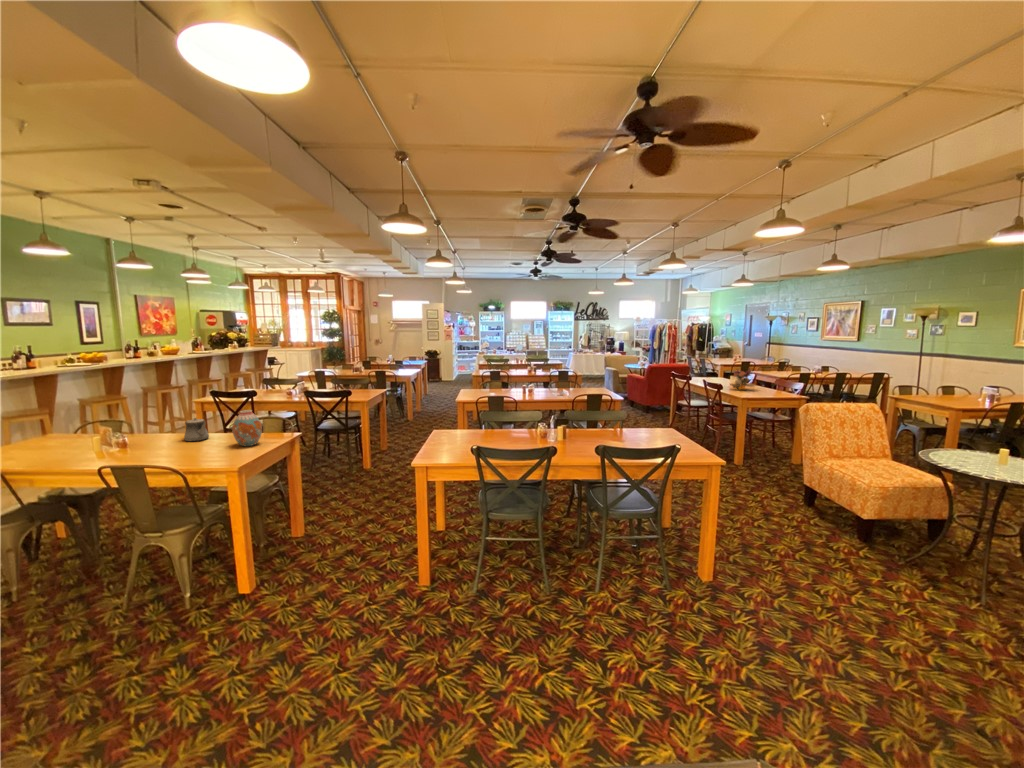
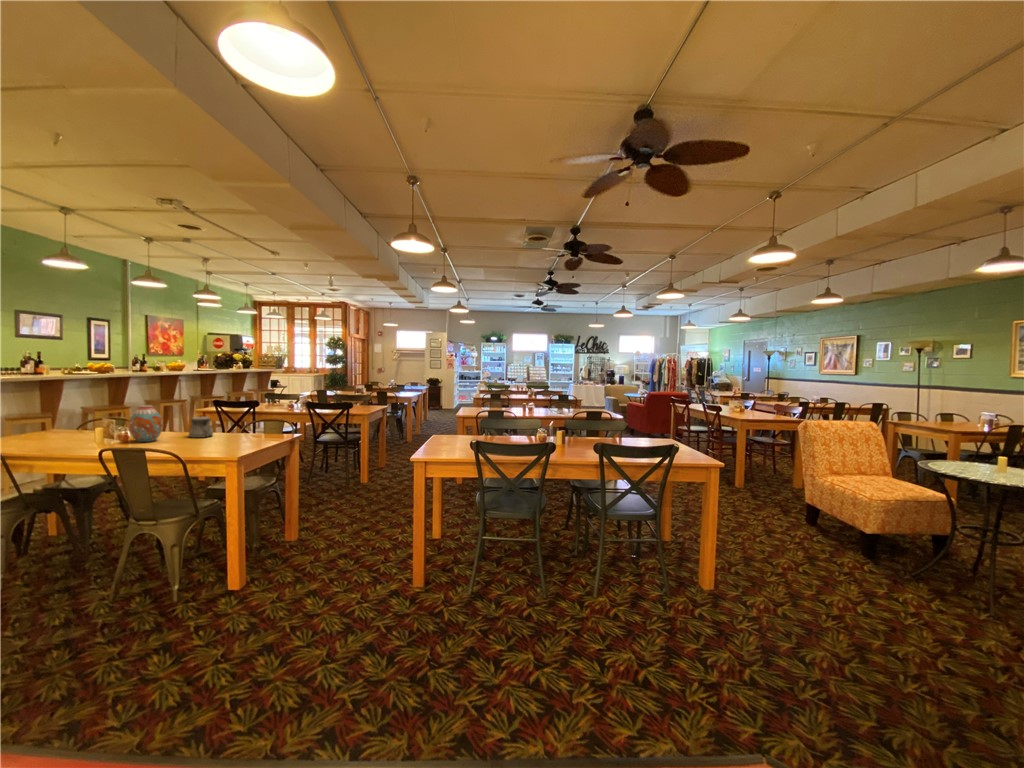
flower arrangement: present [730,368,756,389] -> none [727,392,756,414]
vase: present [232,410,262,446] -> present [129,405,163,442]

